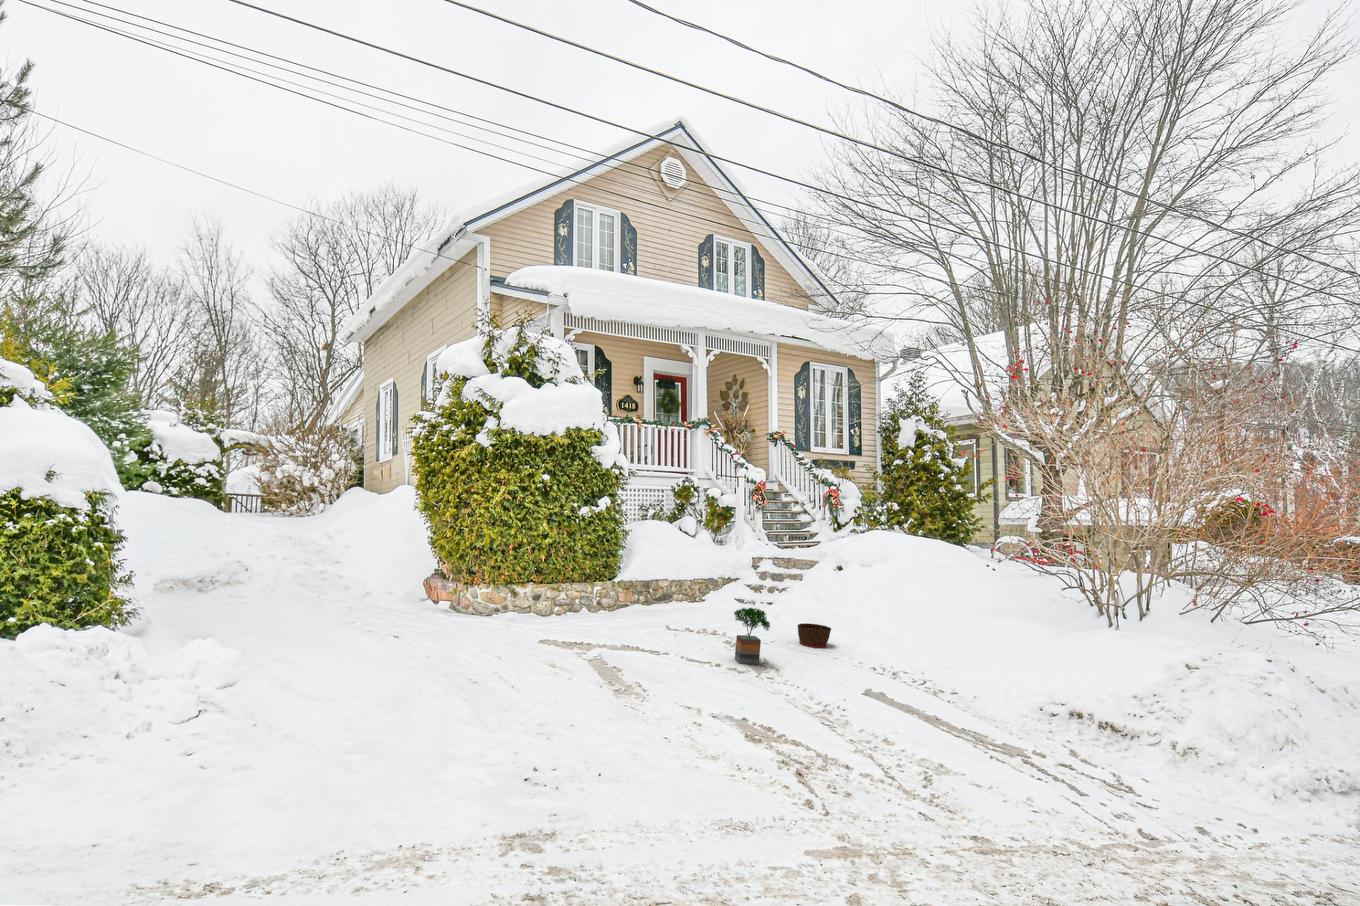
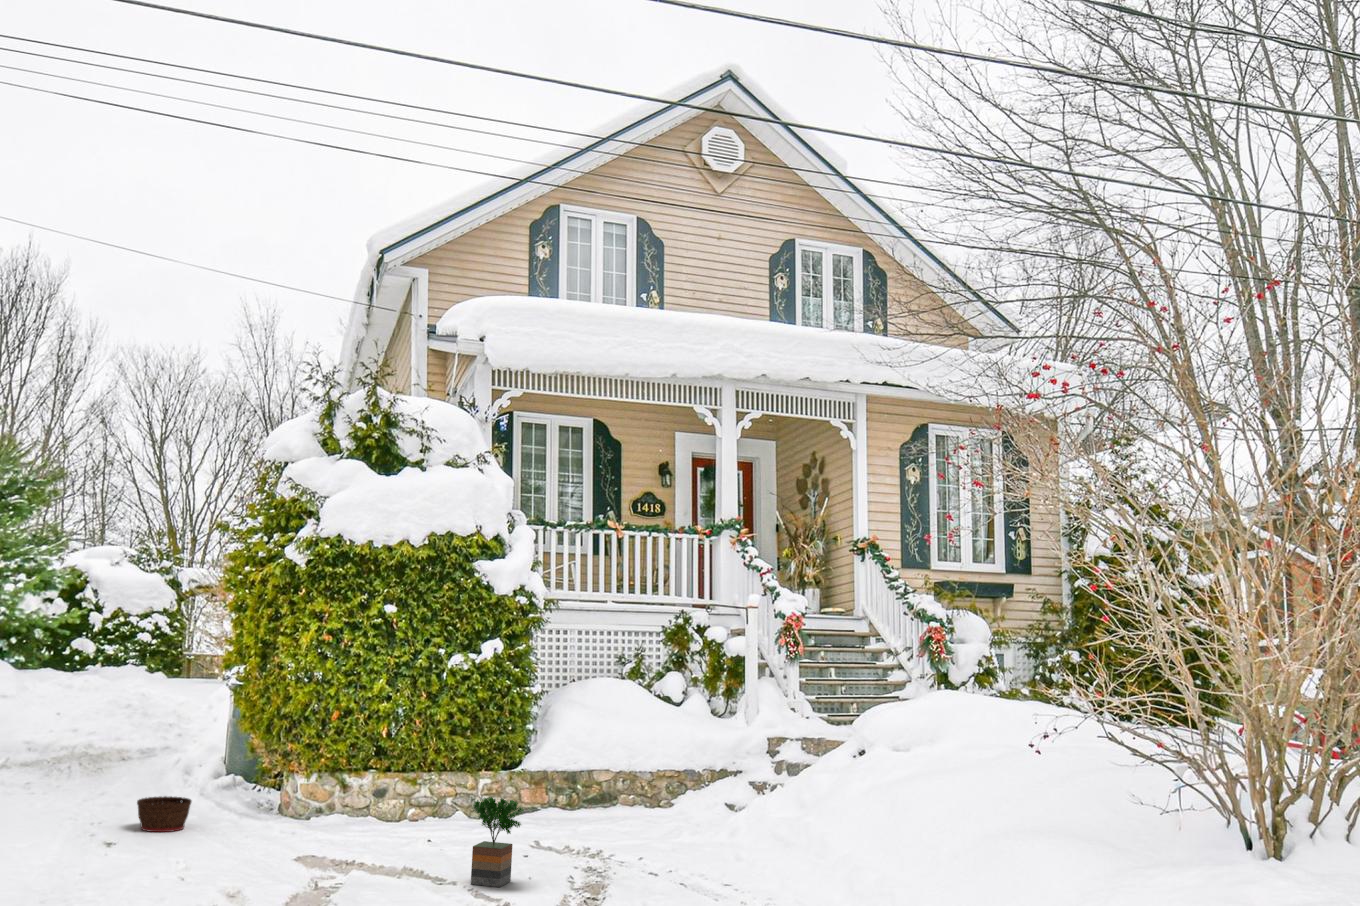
basket: present [798,623,831,648] -> present [137,796,191,832]

